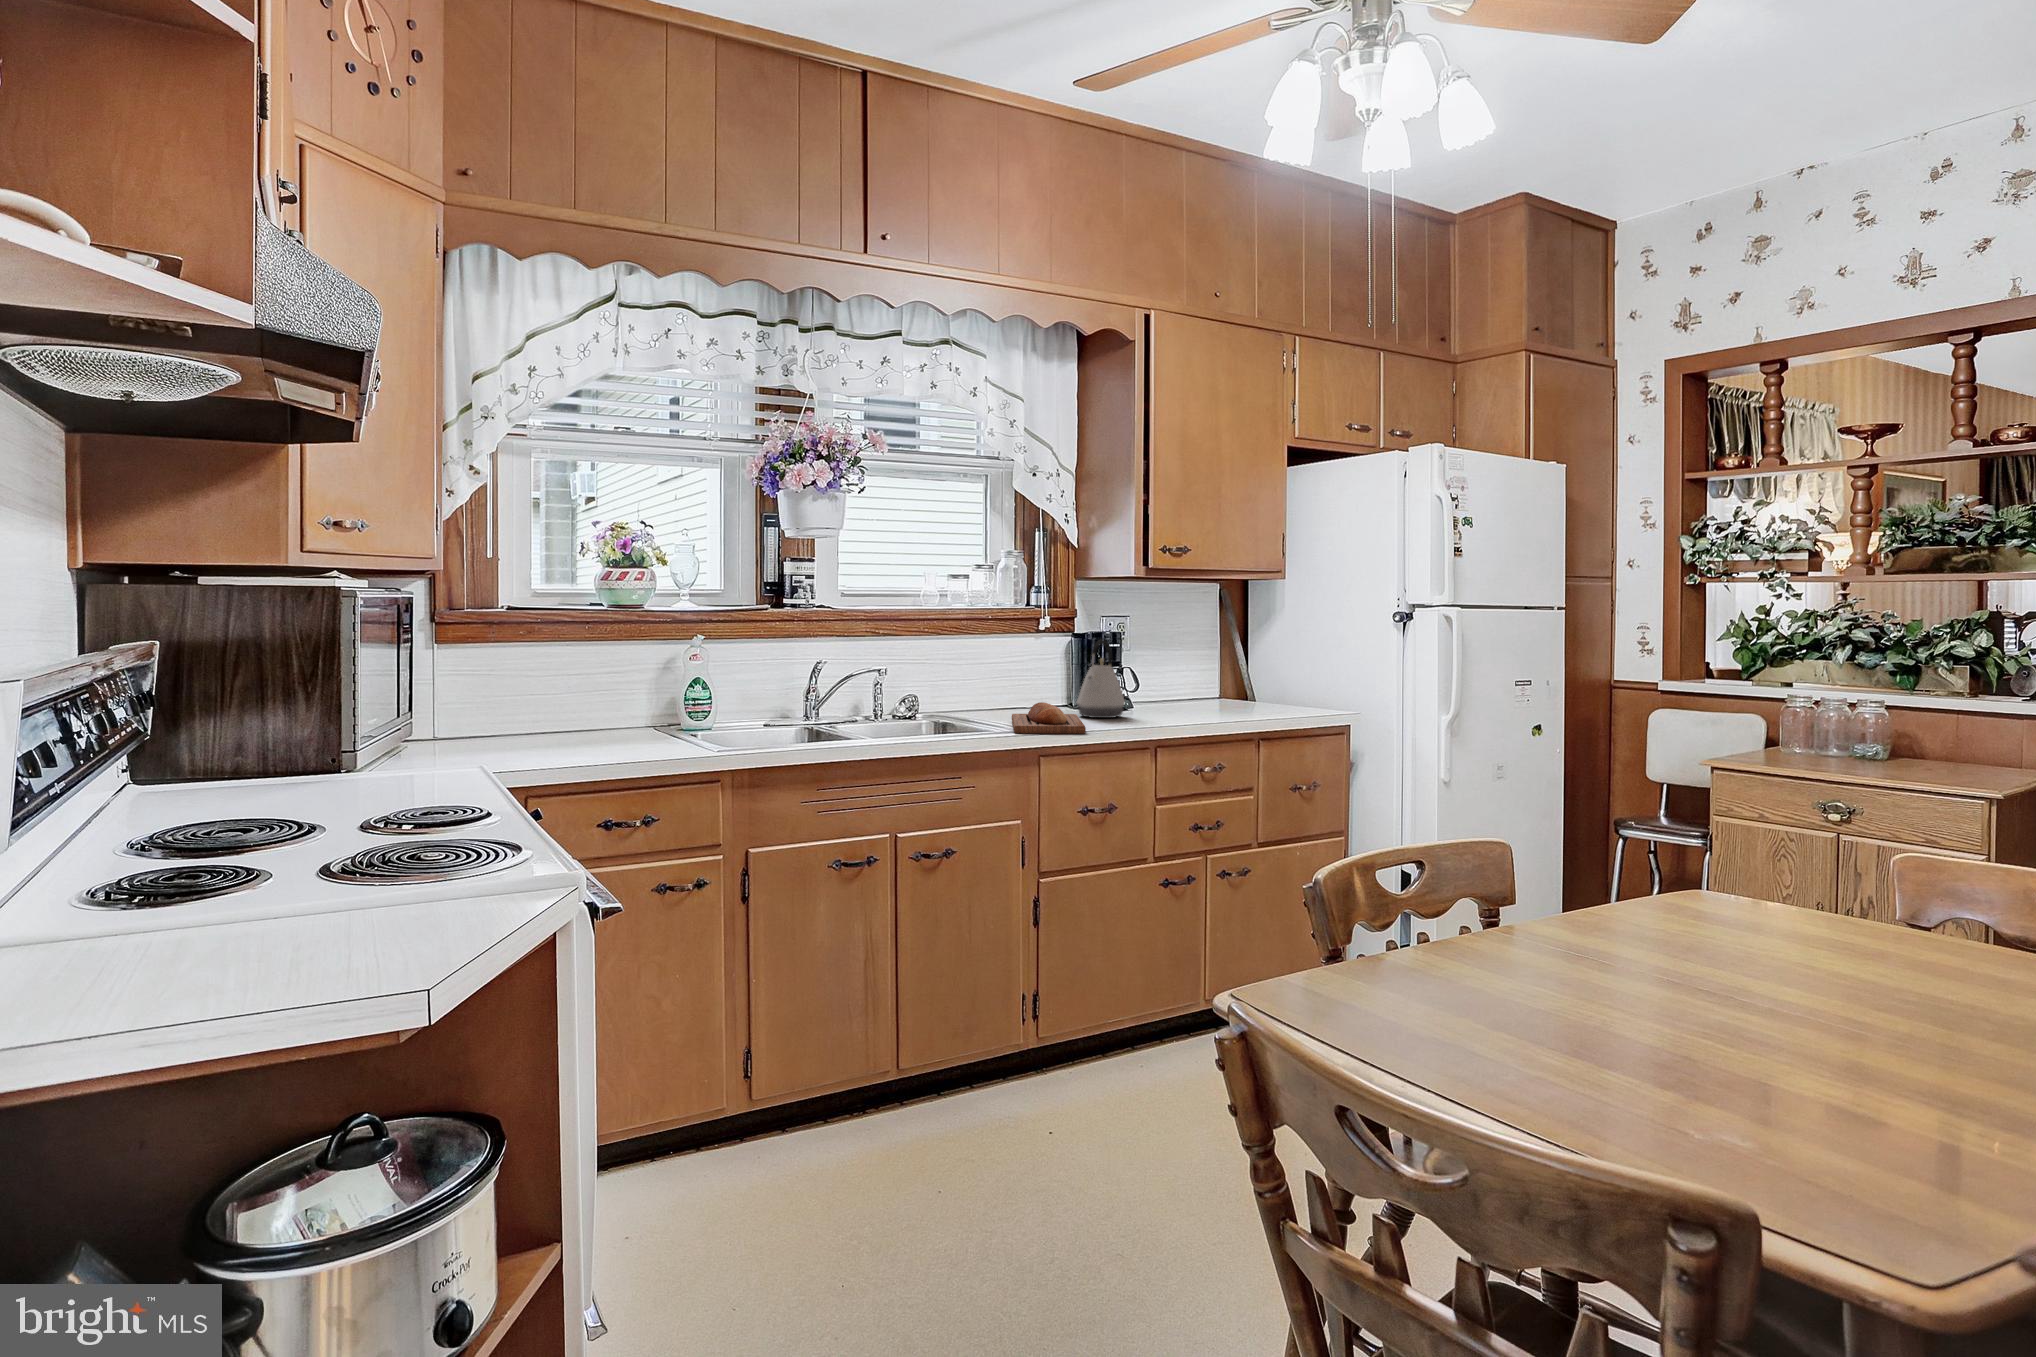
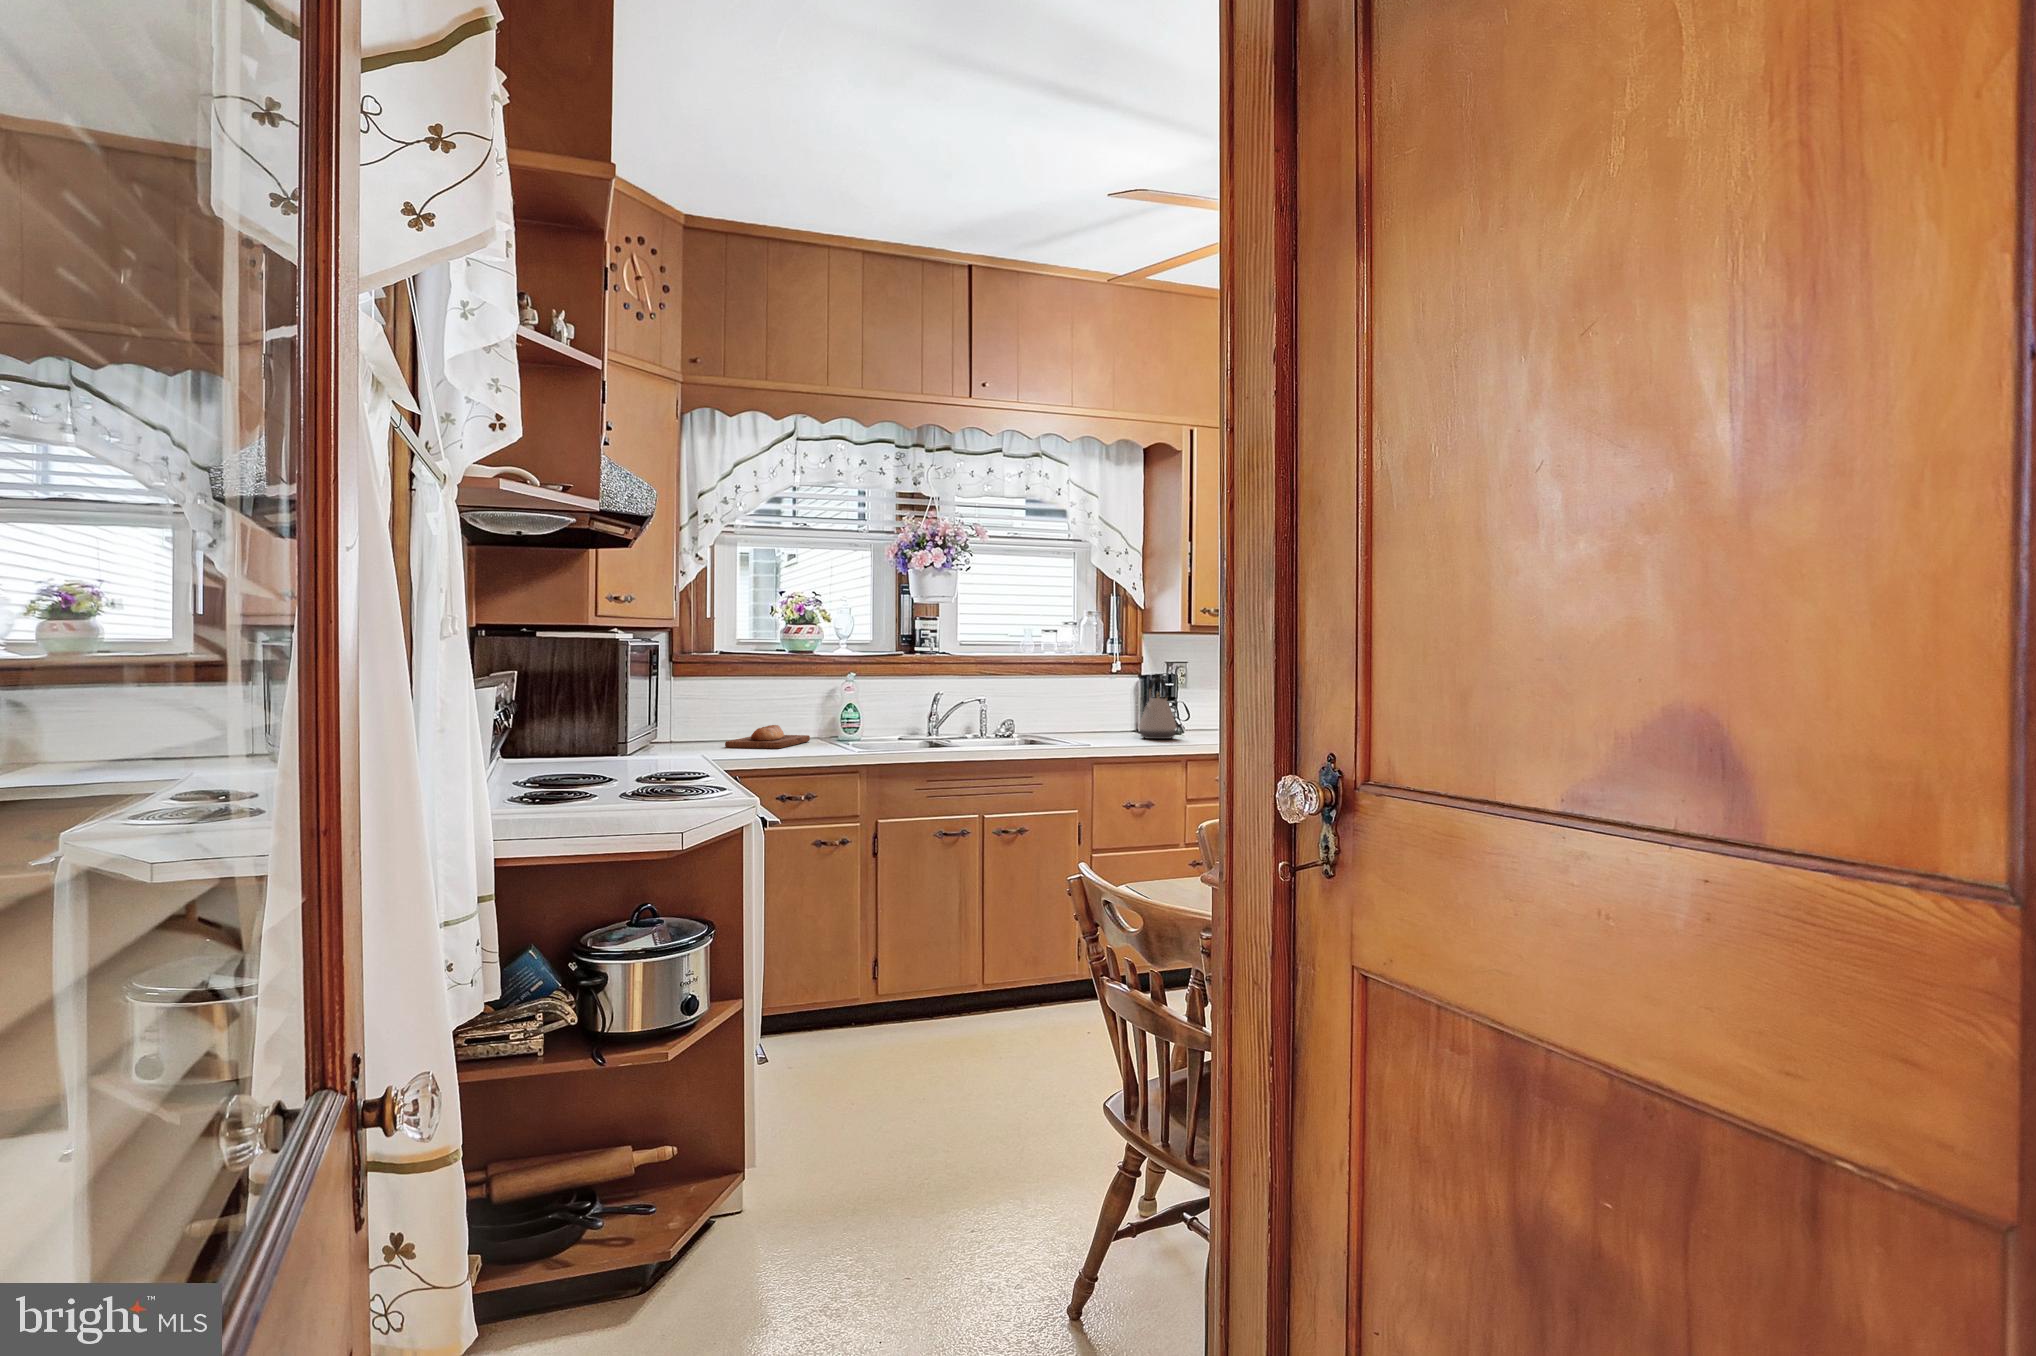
bread loaf: present [1012,702,1086,734] -> present [725,725,810,748]

